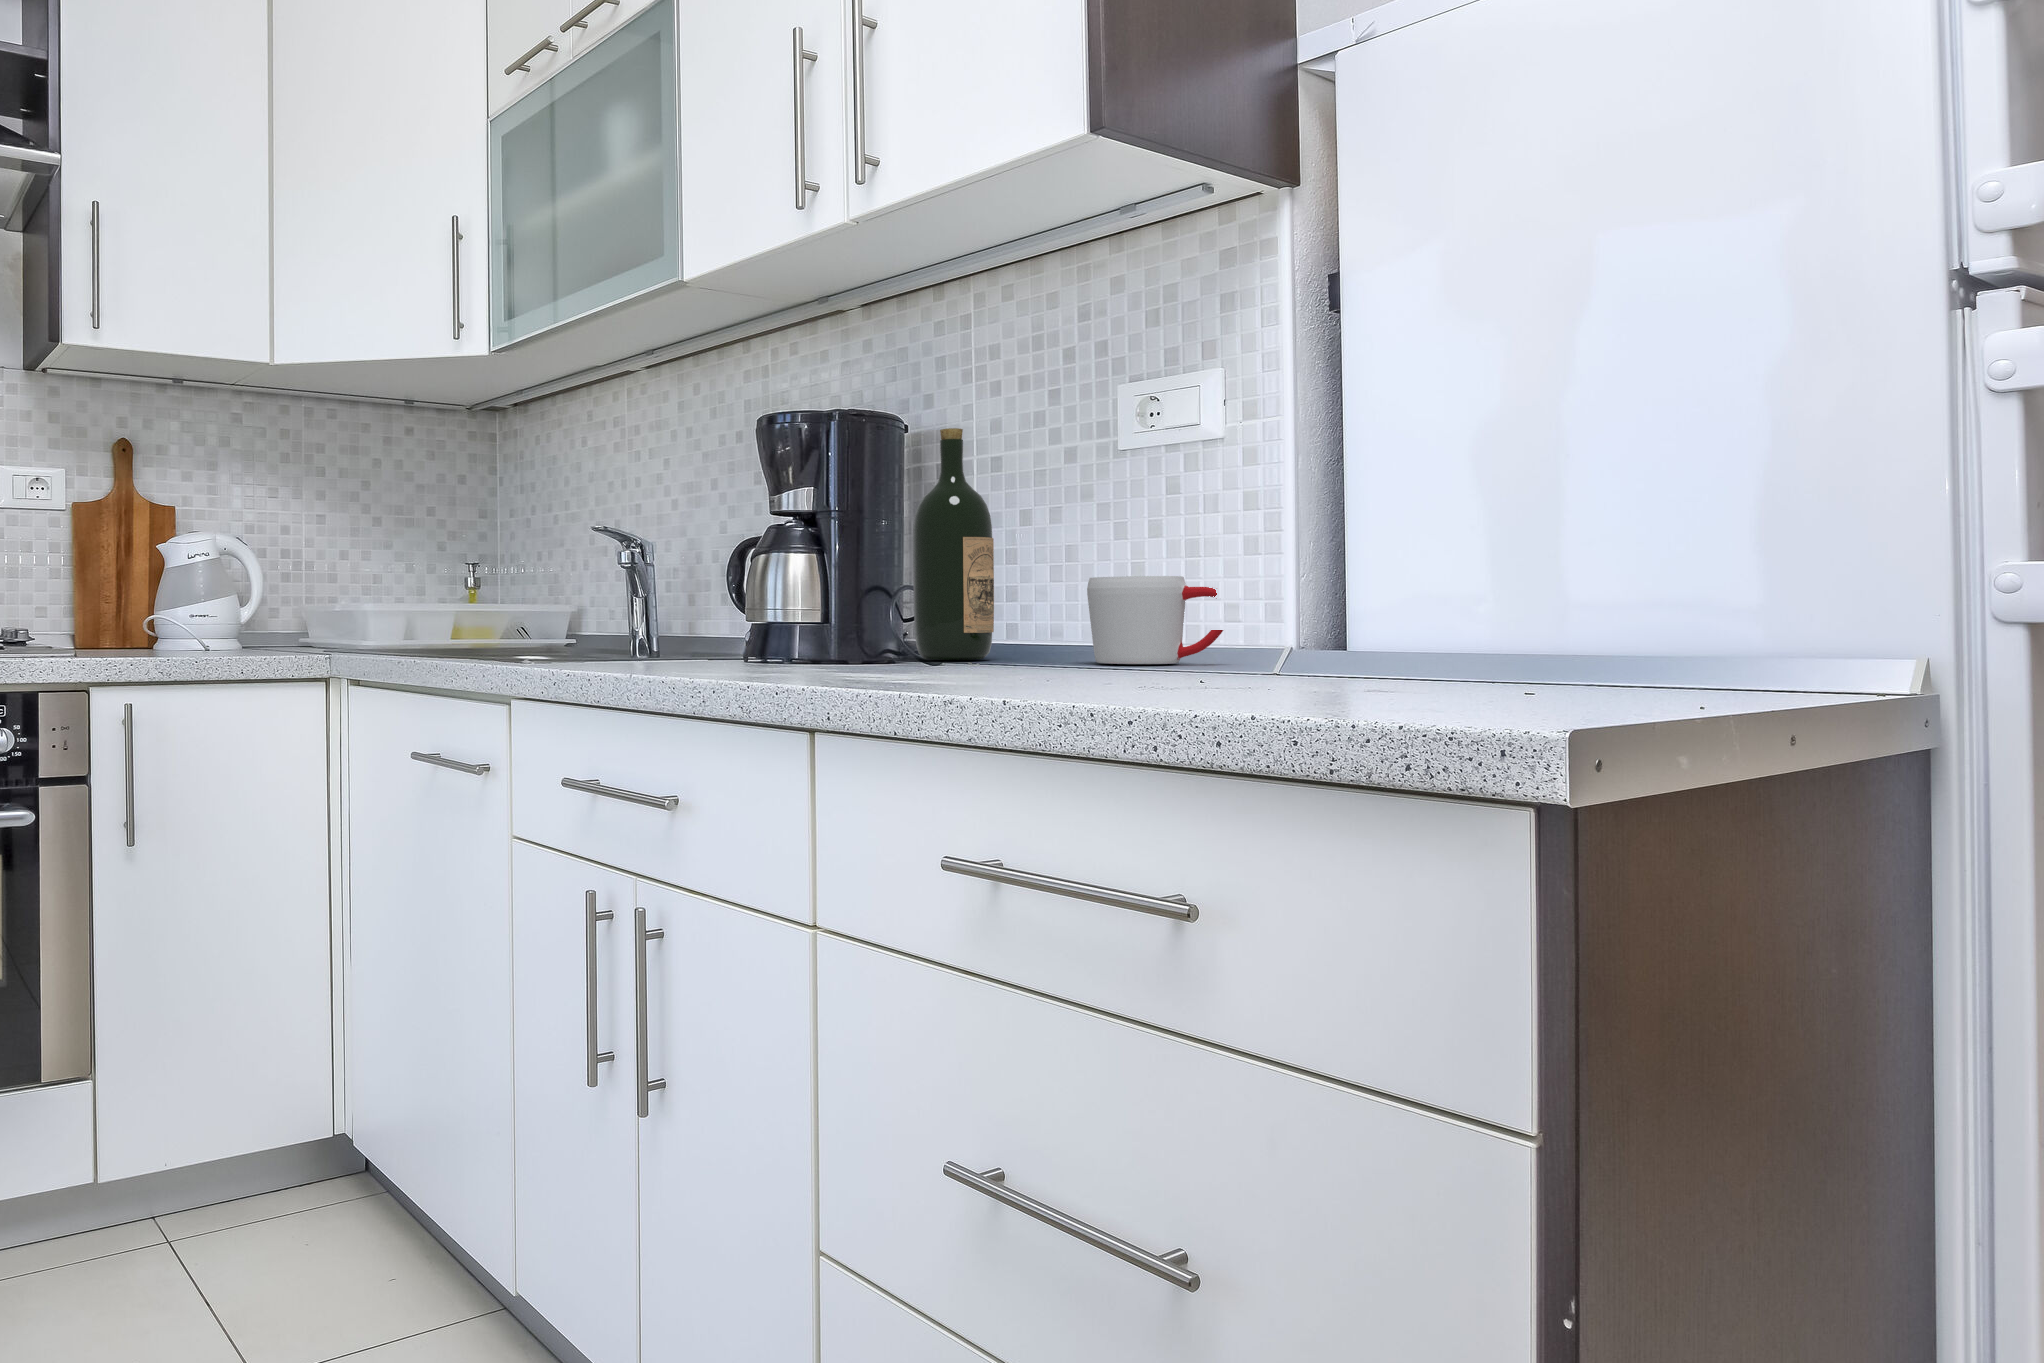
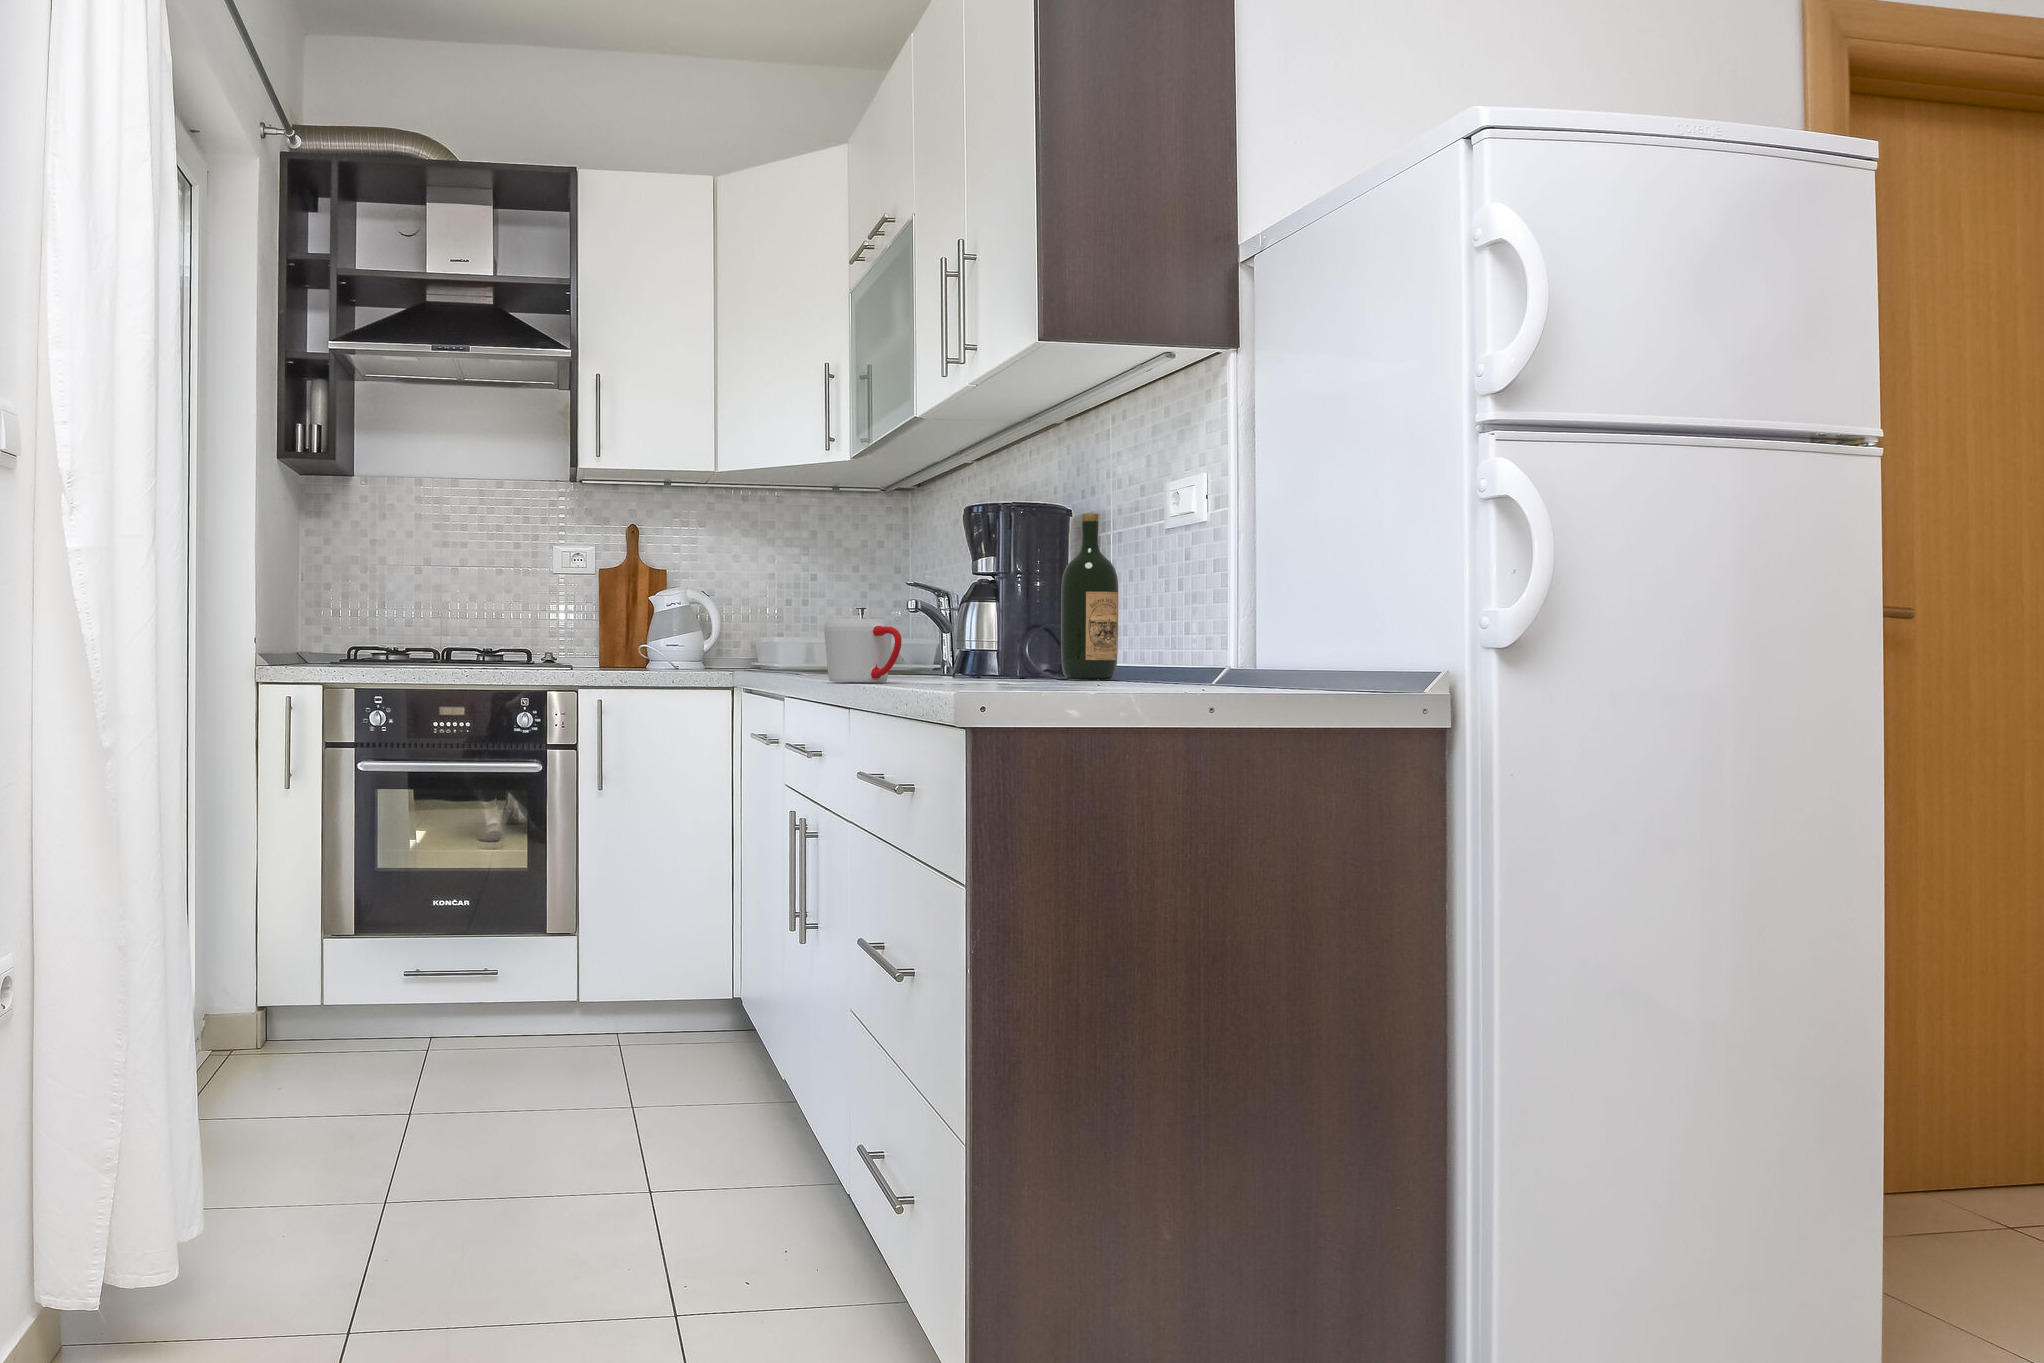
mug: present [1087,576,1223,664] -> present [824,619,902,682]

